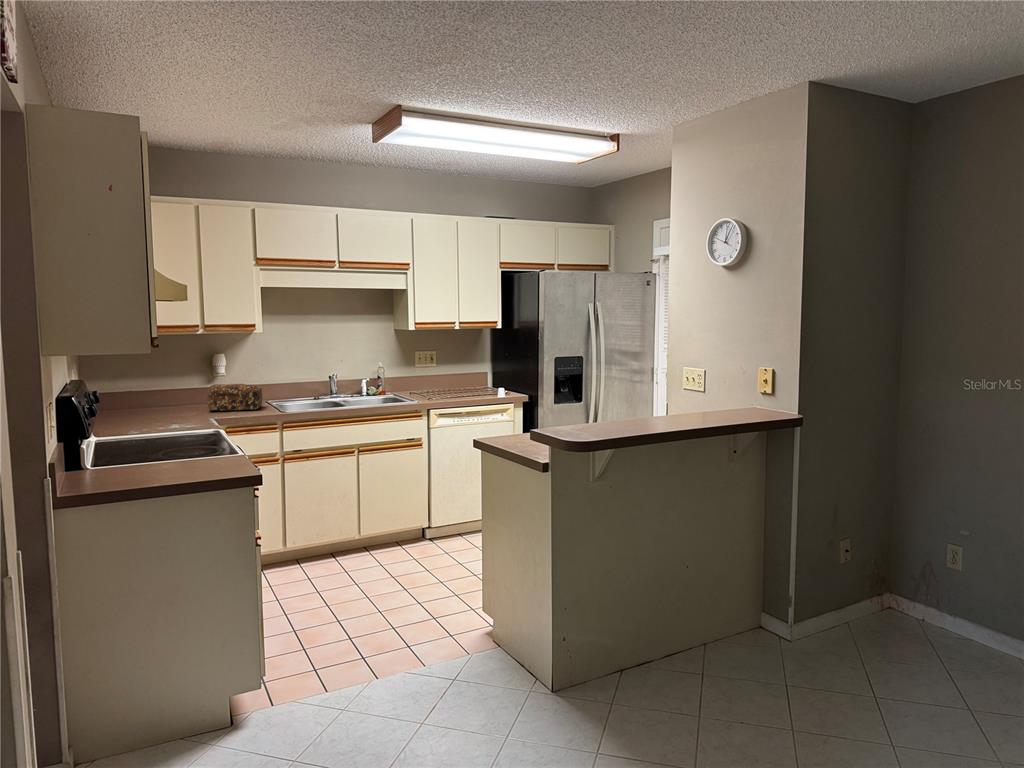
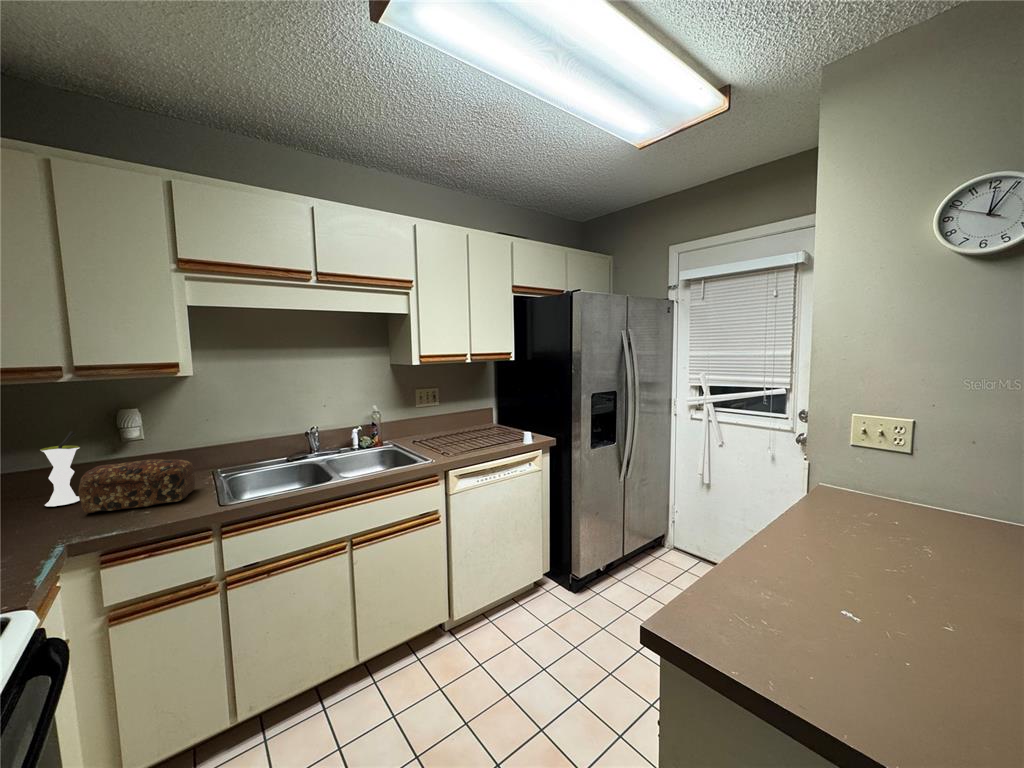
vase: none [182,365,201,408] -> present [40,431,80,506]

